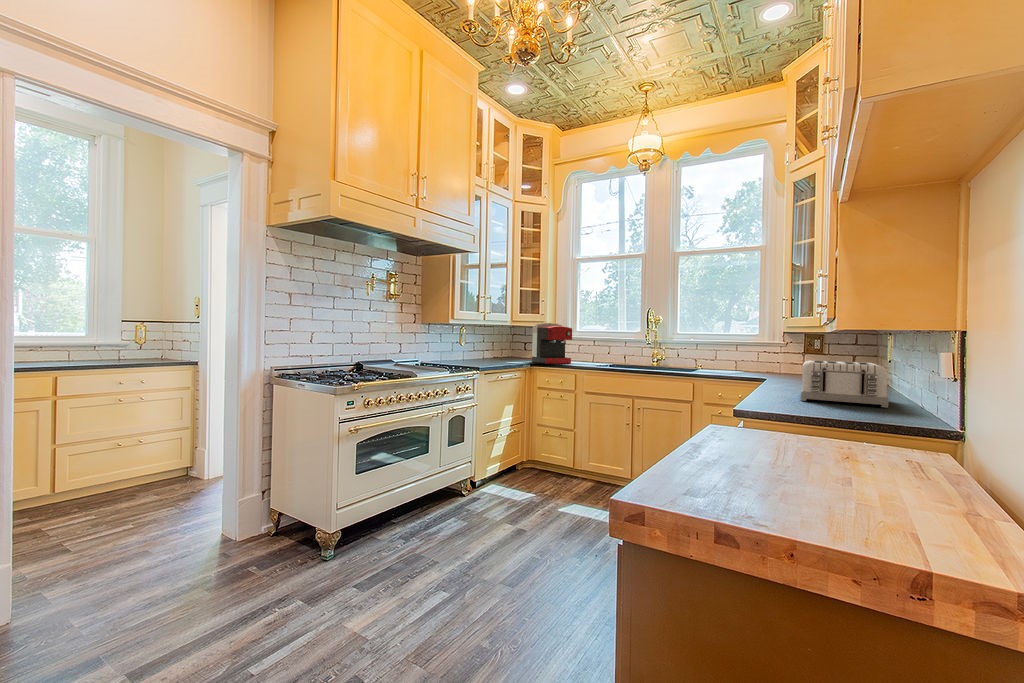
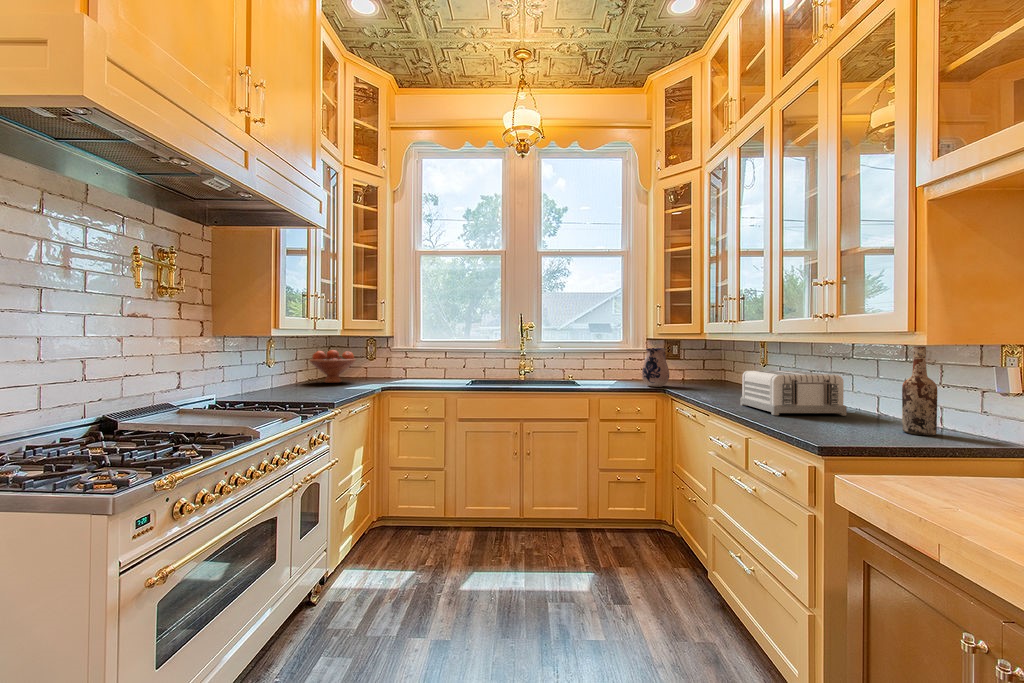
coffee maker: present [532,323,572,364] -> none [374,332,429,386]
wine bottle: none [892,335,929,425] -> present [902,346,937,435]
fruit bowl: none [492,336,524,360] -> present [310,350,356,383]
ceramic pitcher: none [756,340,787,378] -> present [642,348,669,387]

